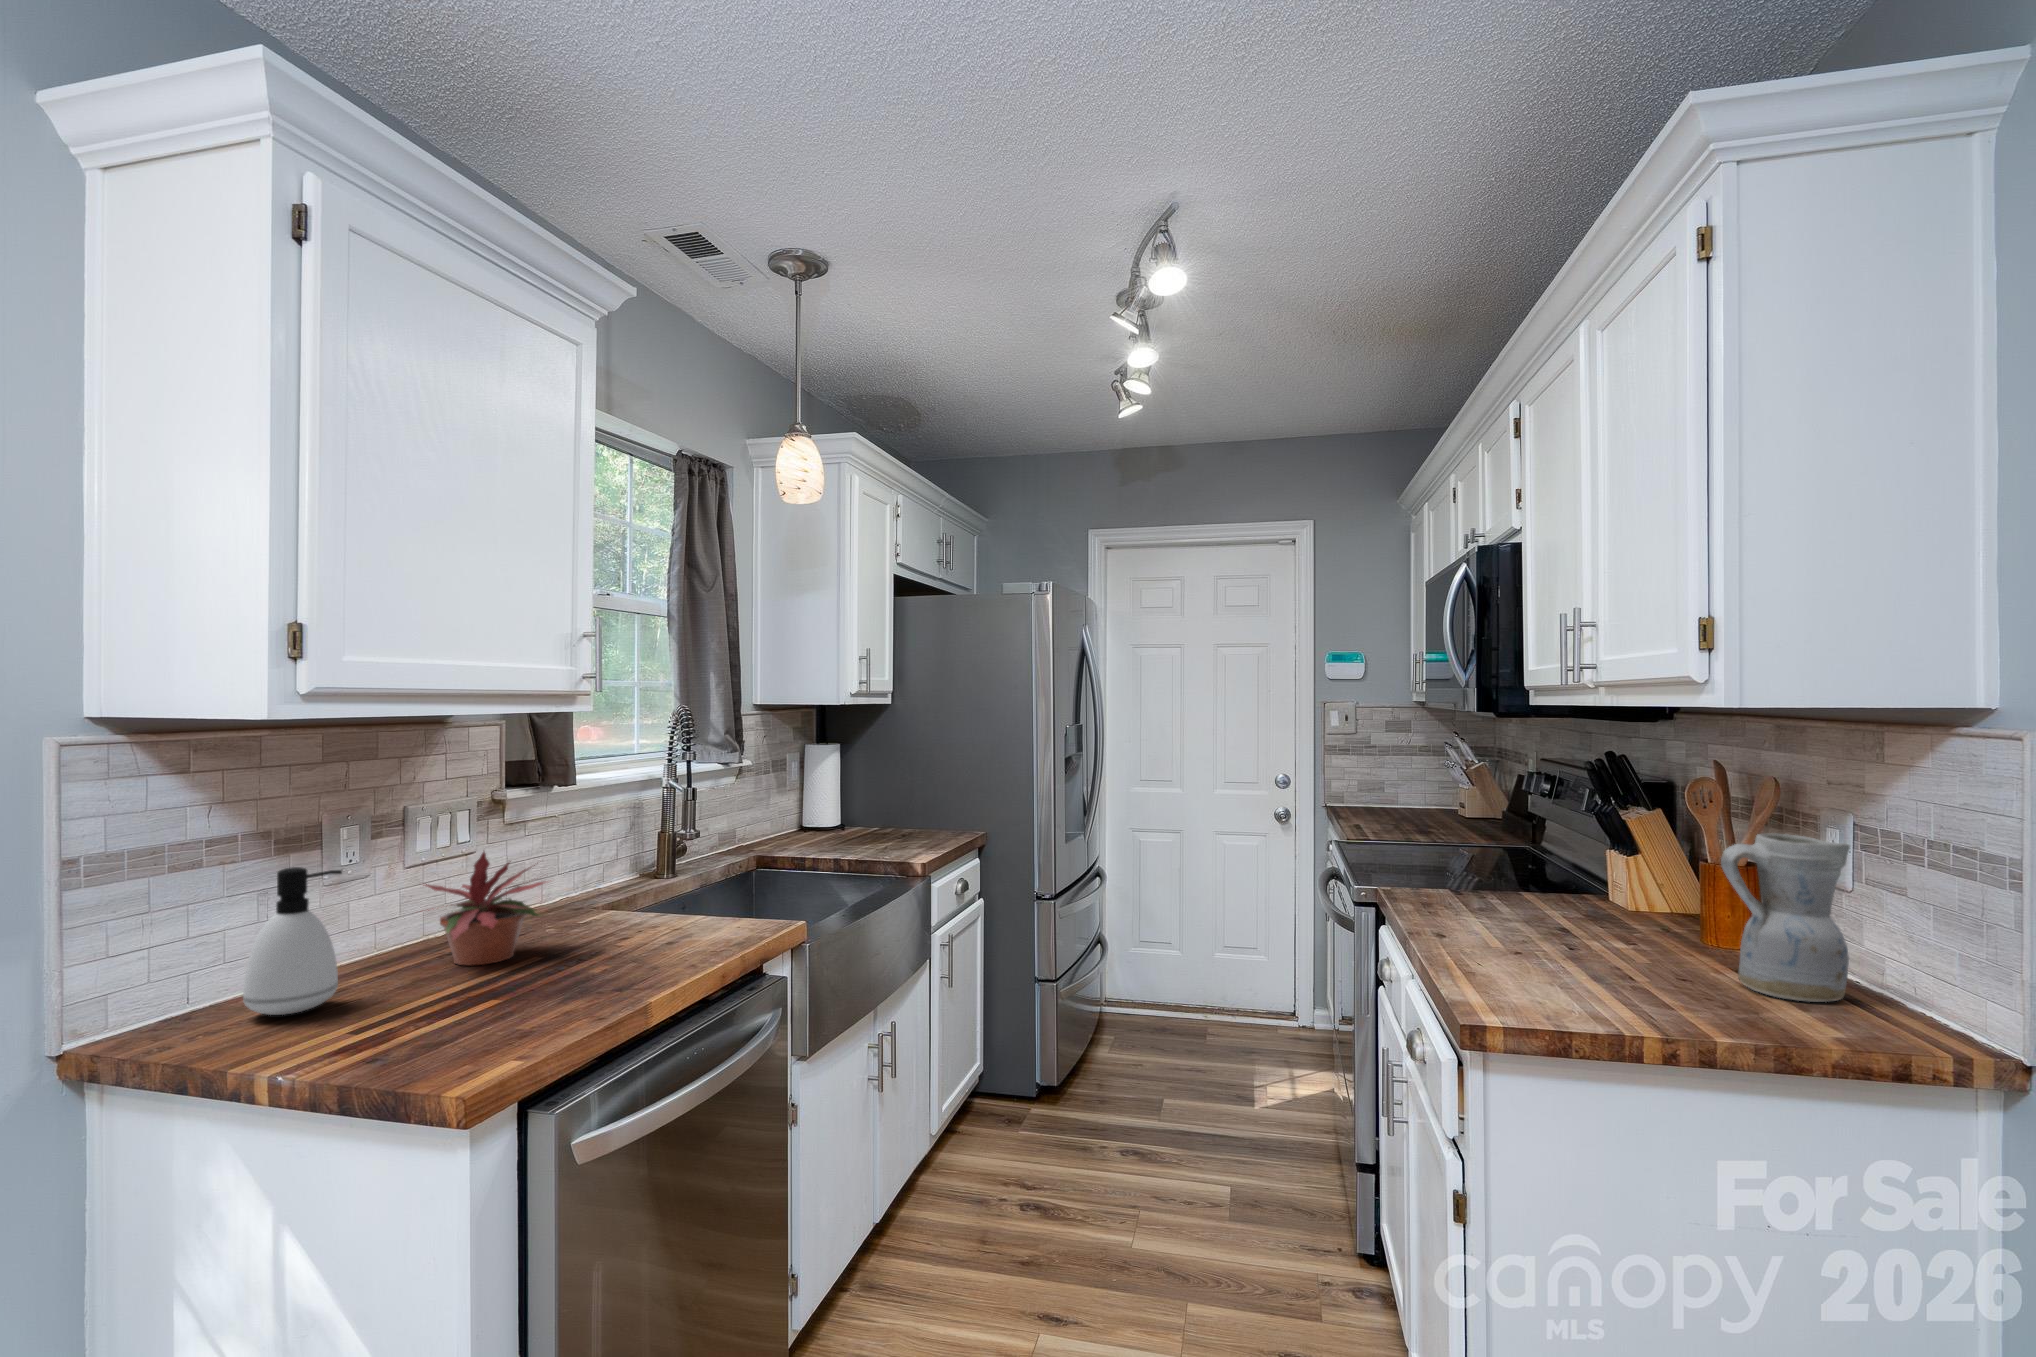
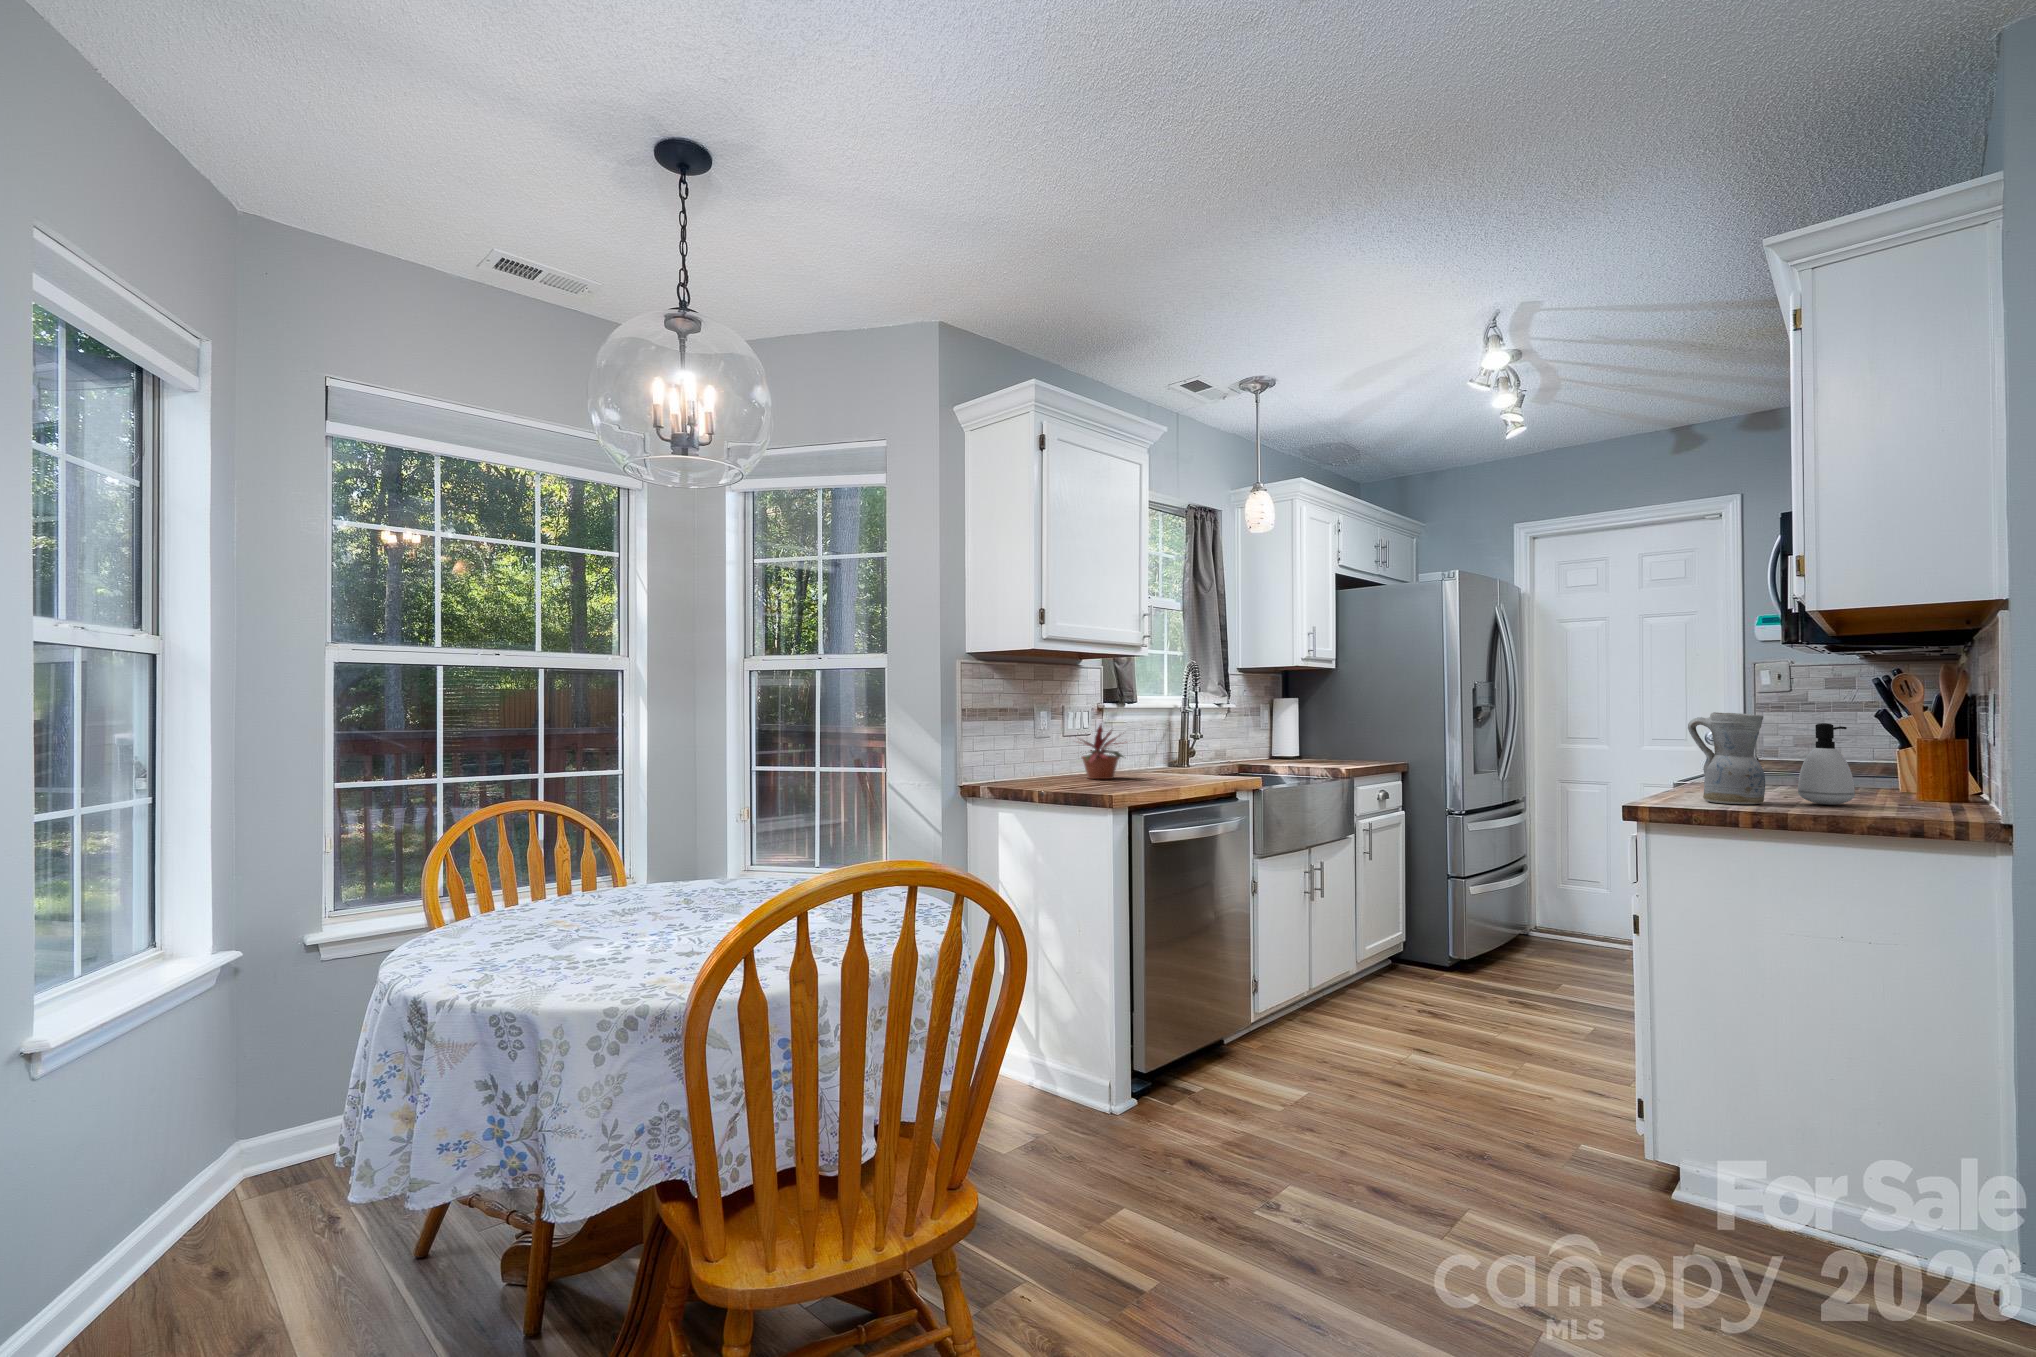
ceramic pitcher: present [1721,833,1850,1002] -> present [1688,712,1765,804]
soap dispenser: present [243,867,342,1015] -> present [1798,723,1855,805]

